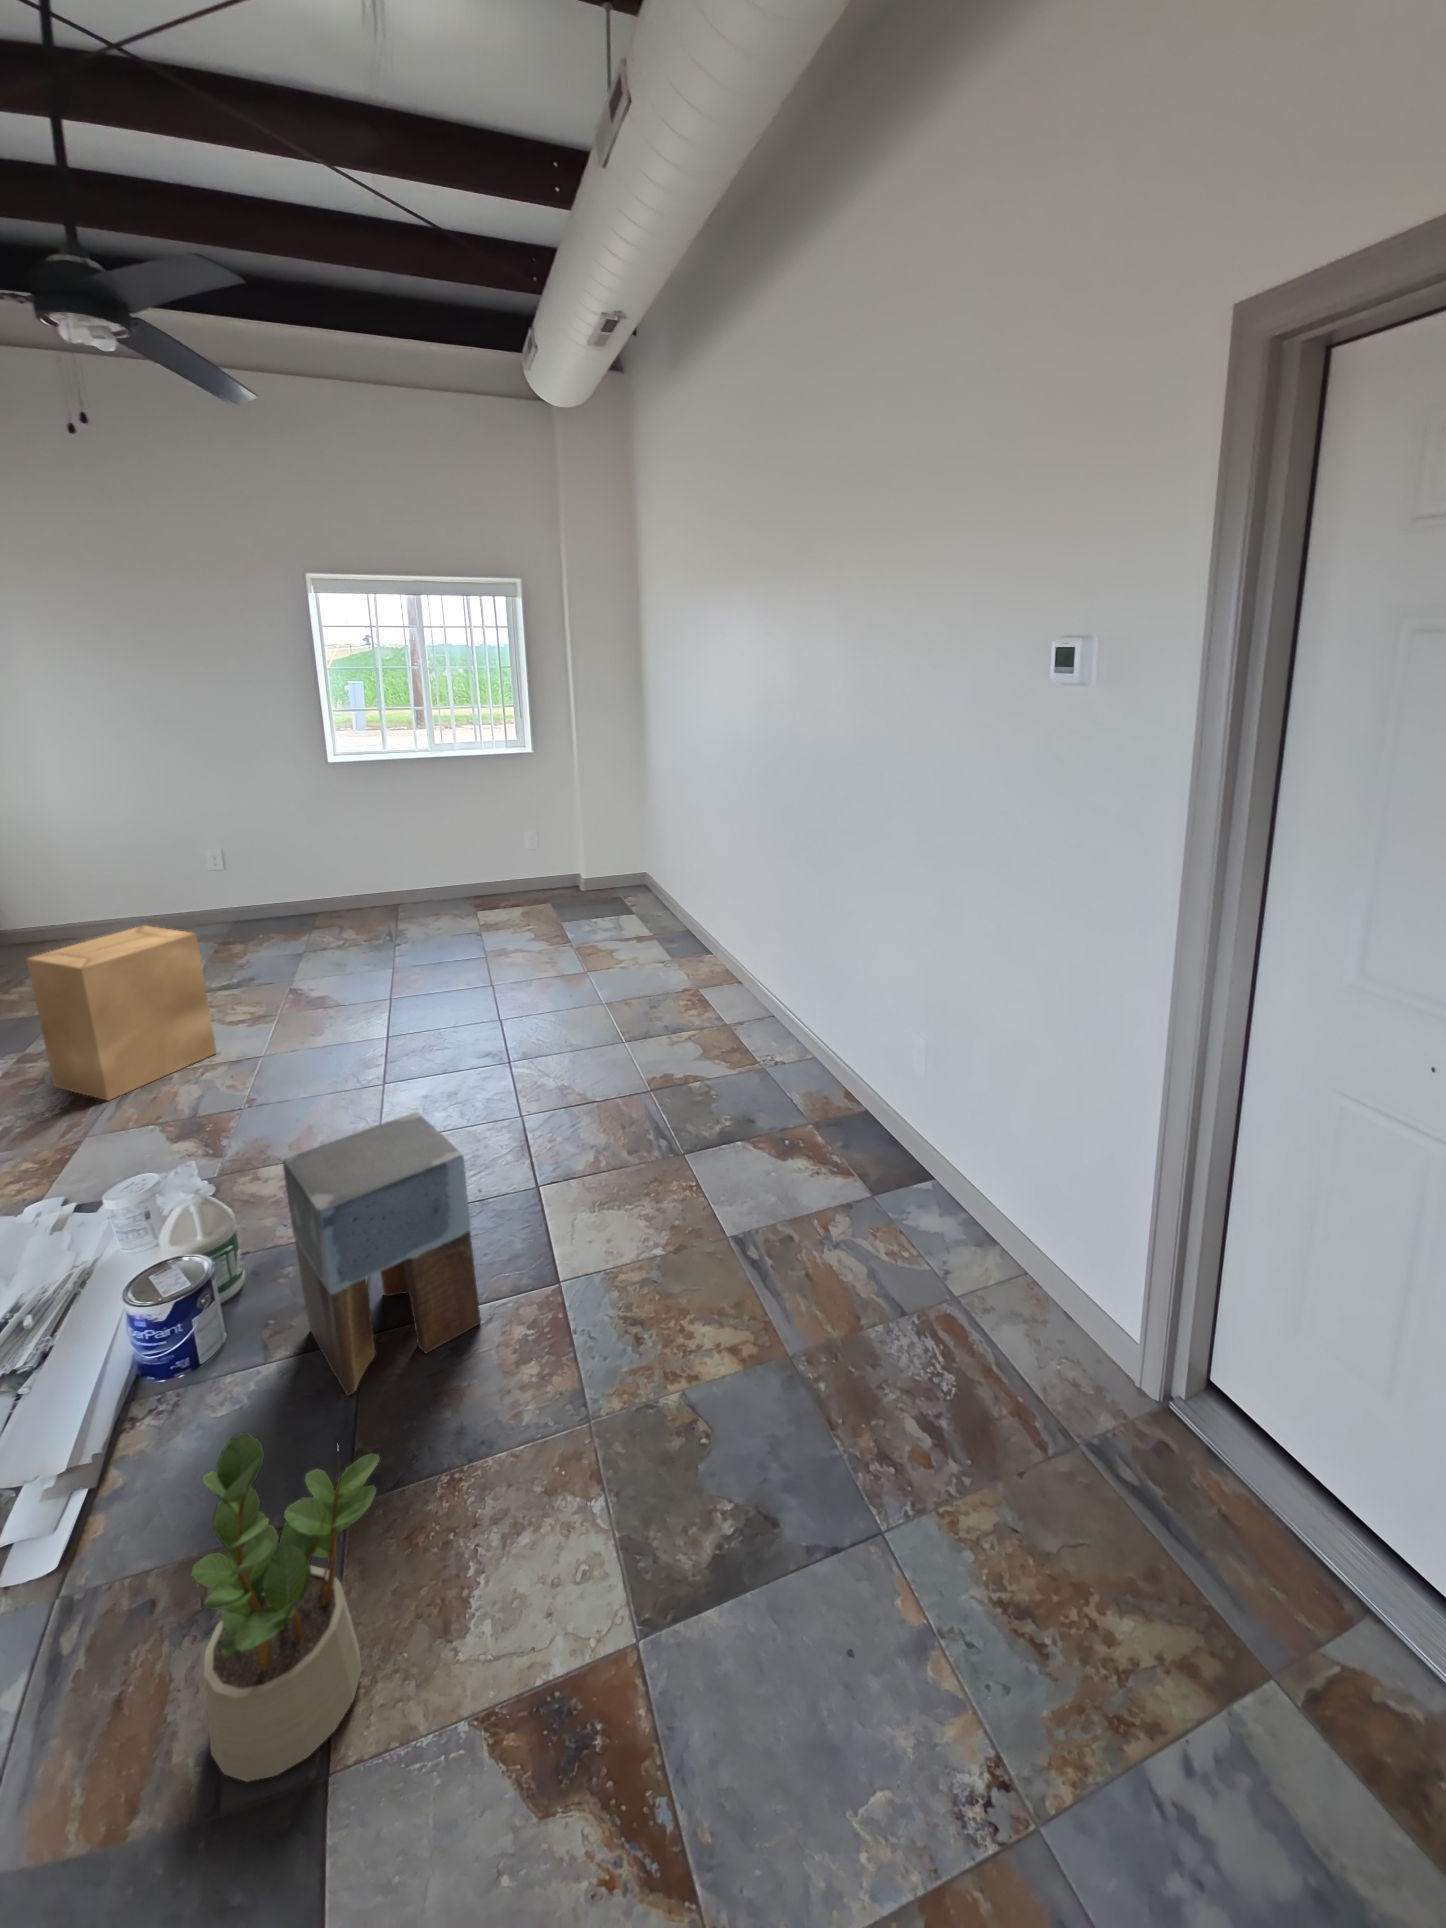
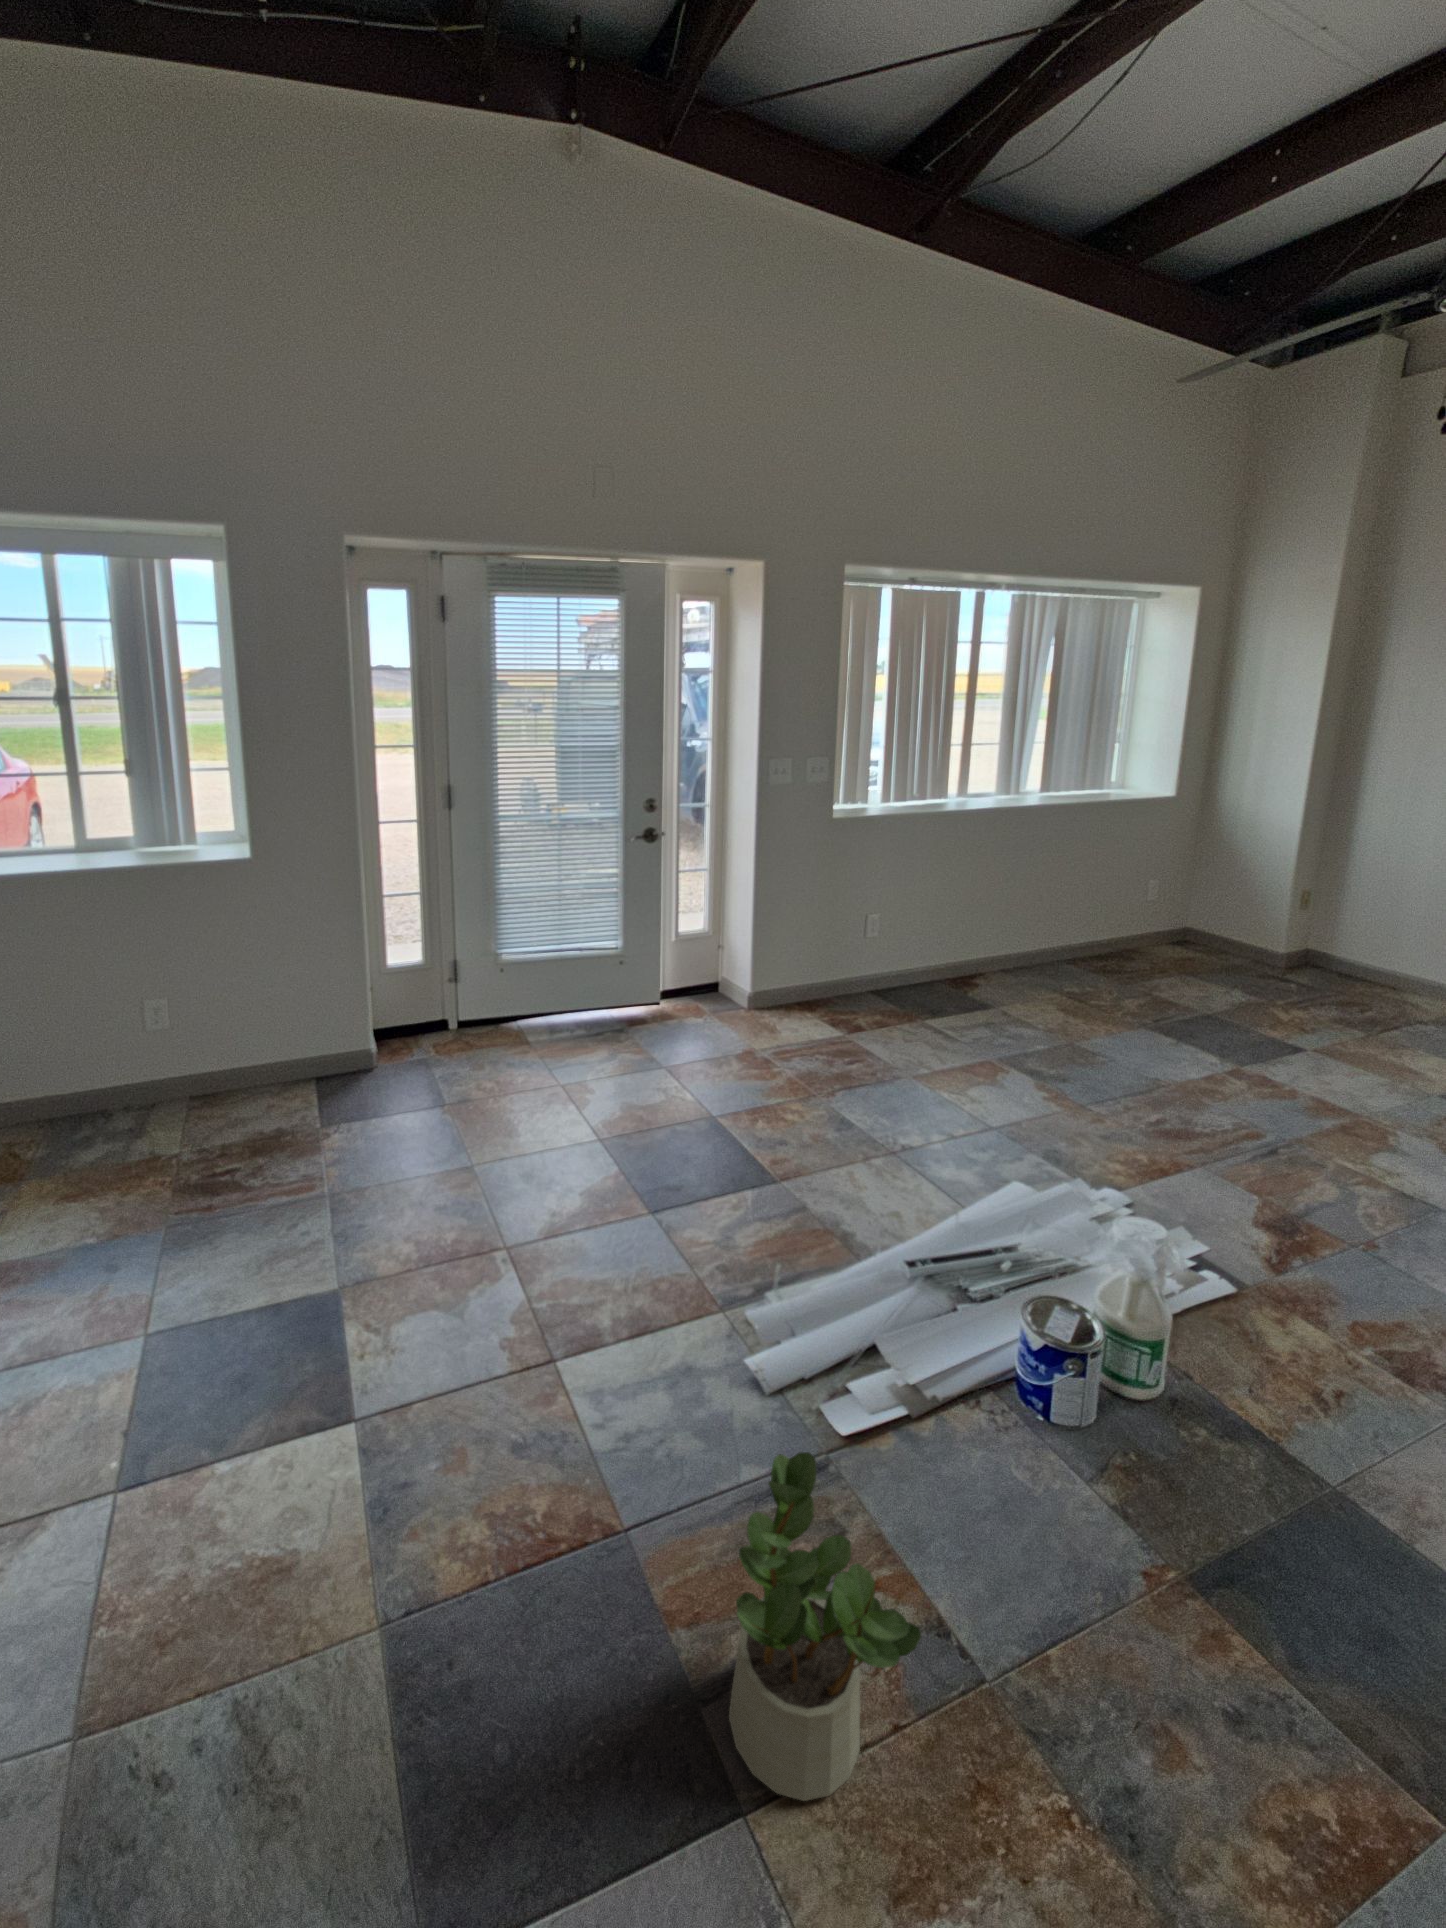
cardboard box: present [27,926,217,1100] -> none [1234,979,1434,1175]
stool: present [282,1112,481,1396] -> none [1096,1303,1385,1742]

